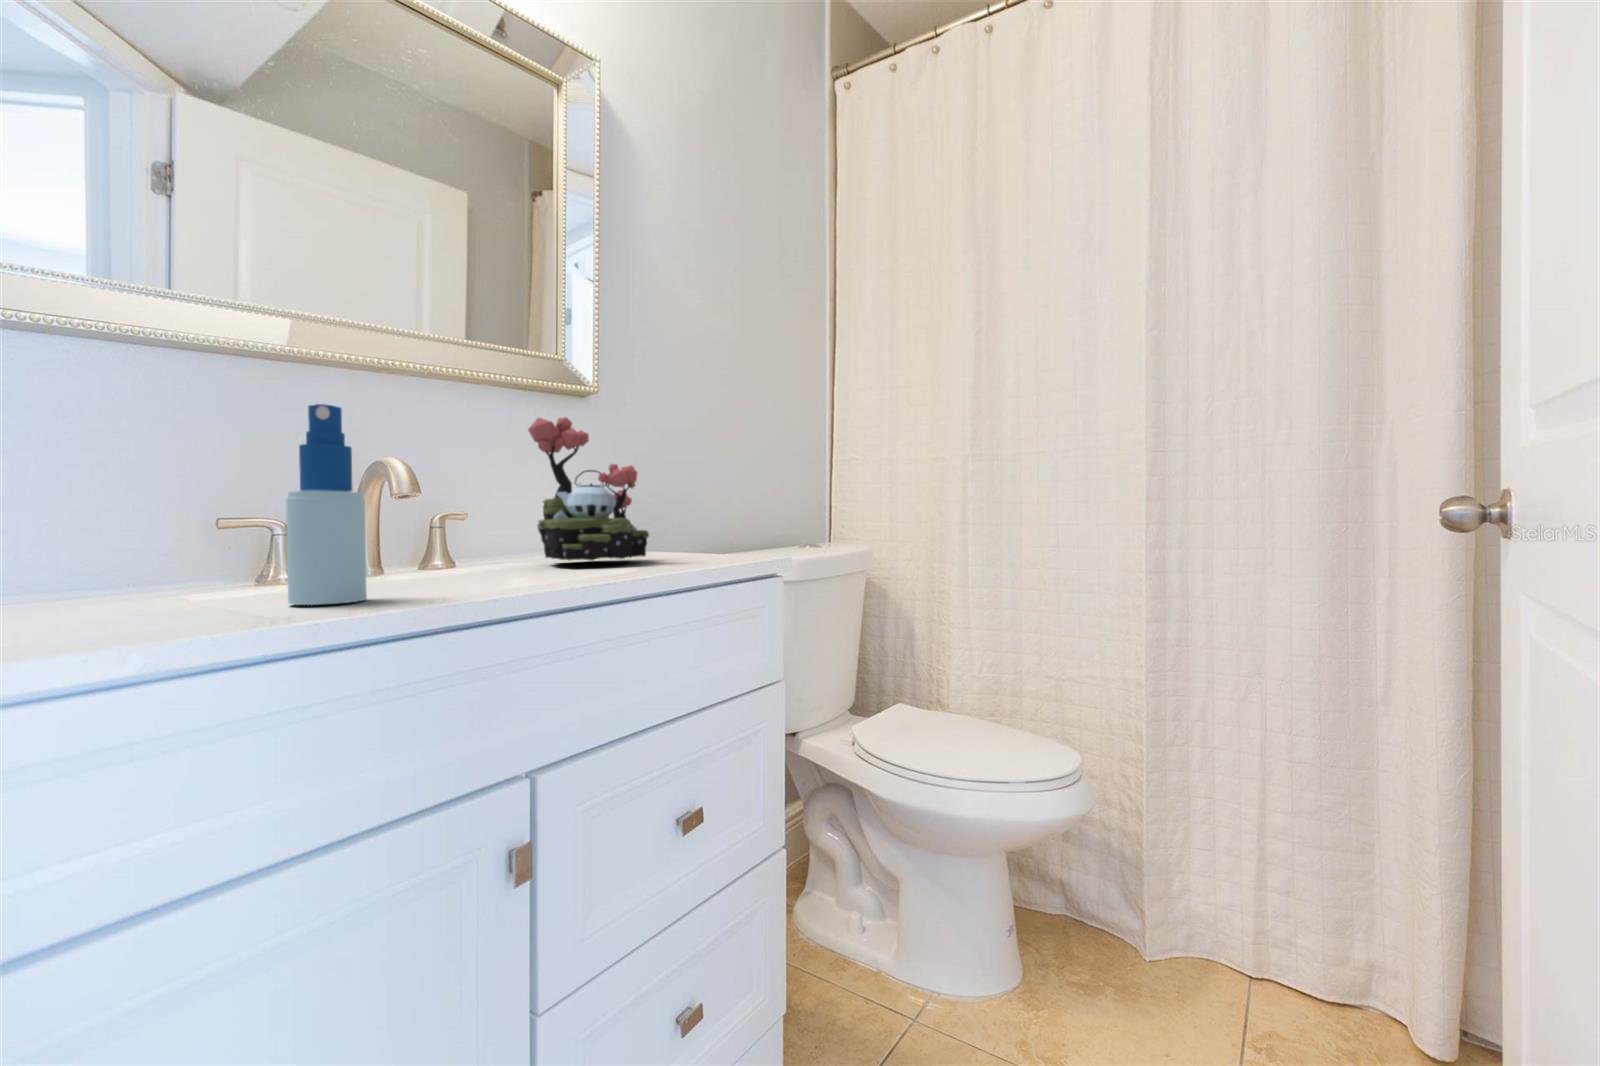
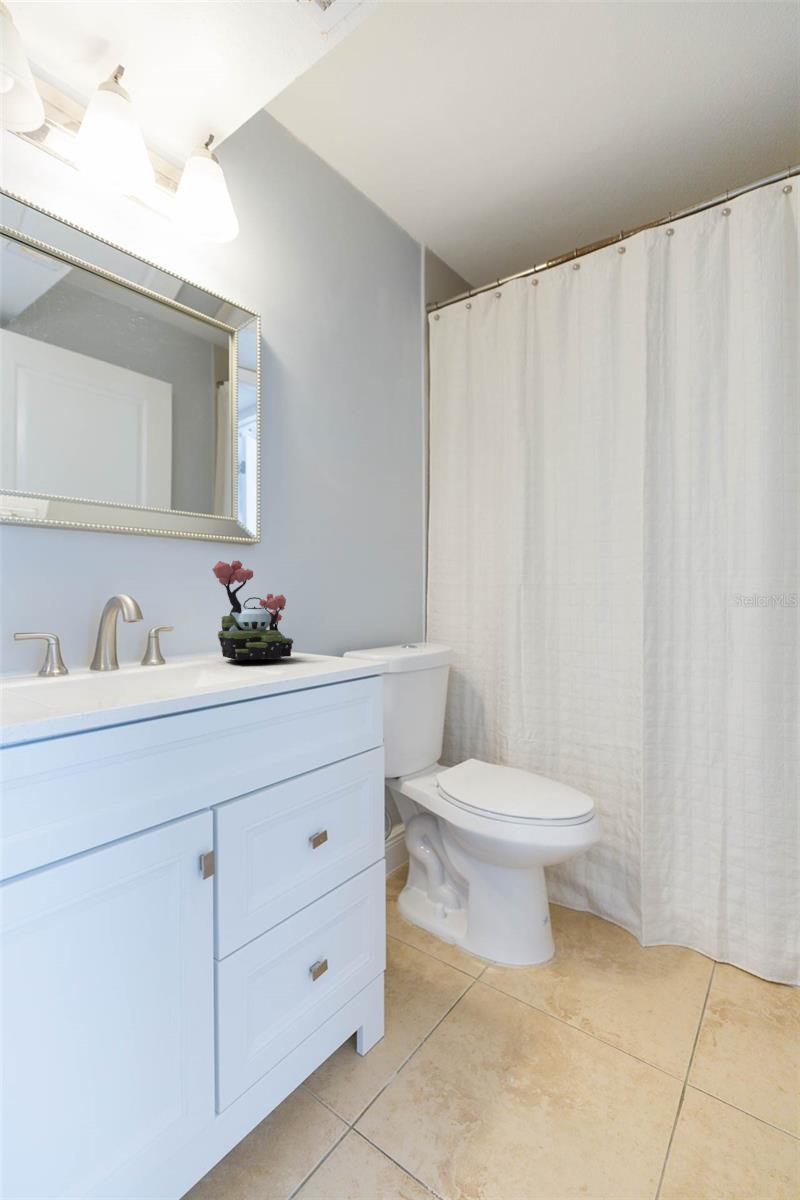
spray bottle: present [286,404,367,605] -> none [68,572,115,697]

